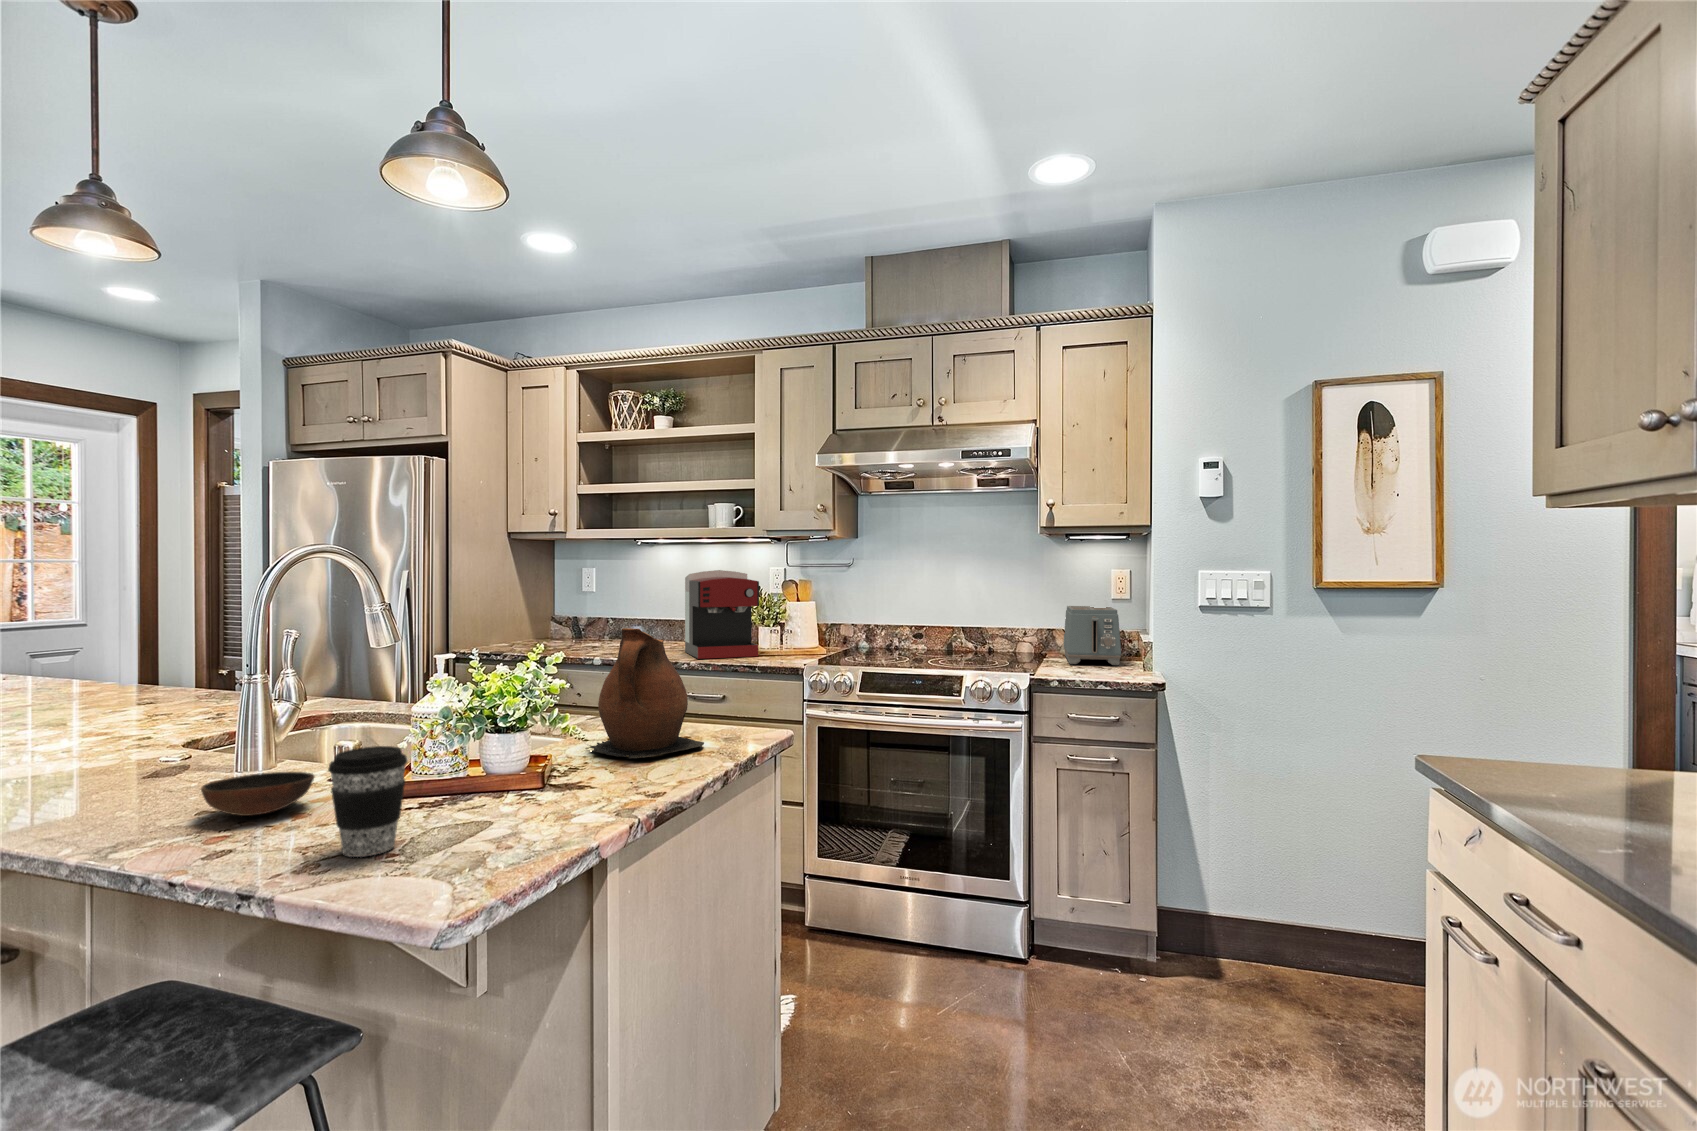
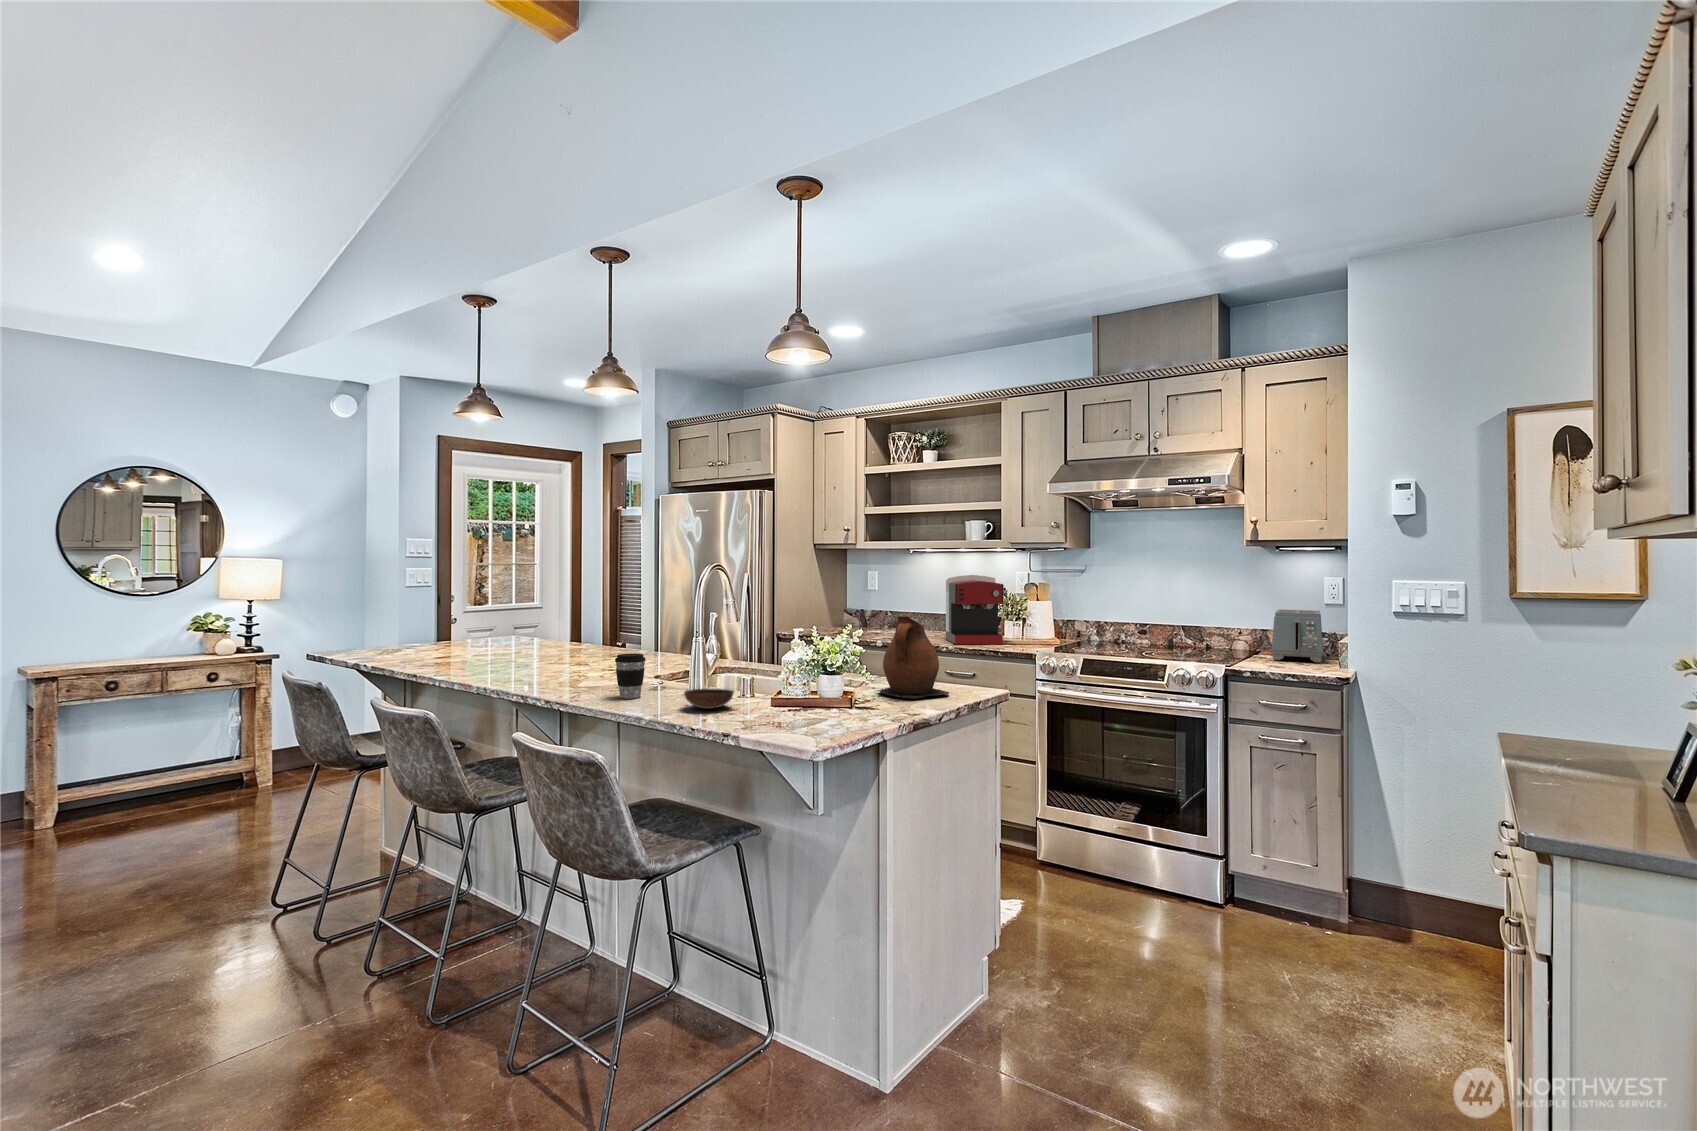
coffee cup: present [328,746,407,857] -> present [615,653,646,699]

